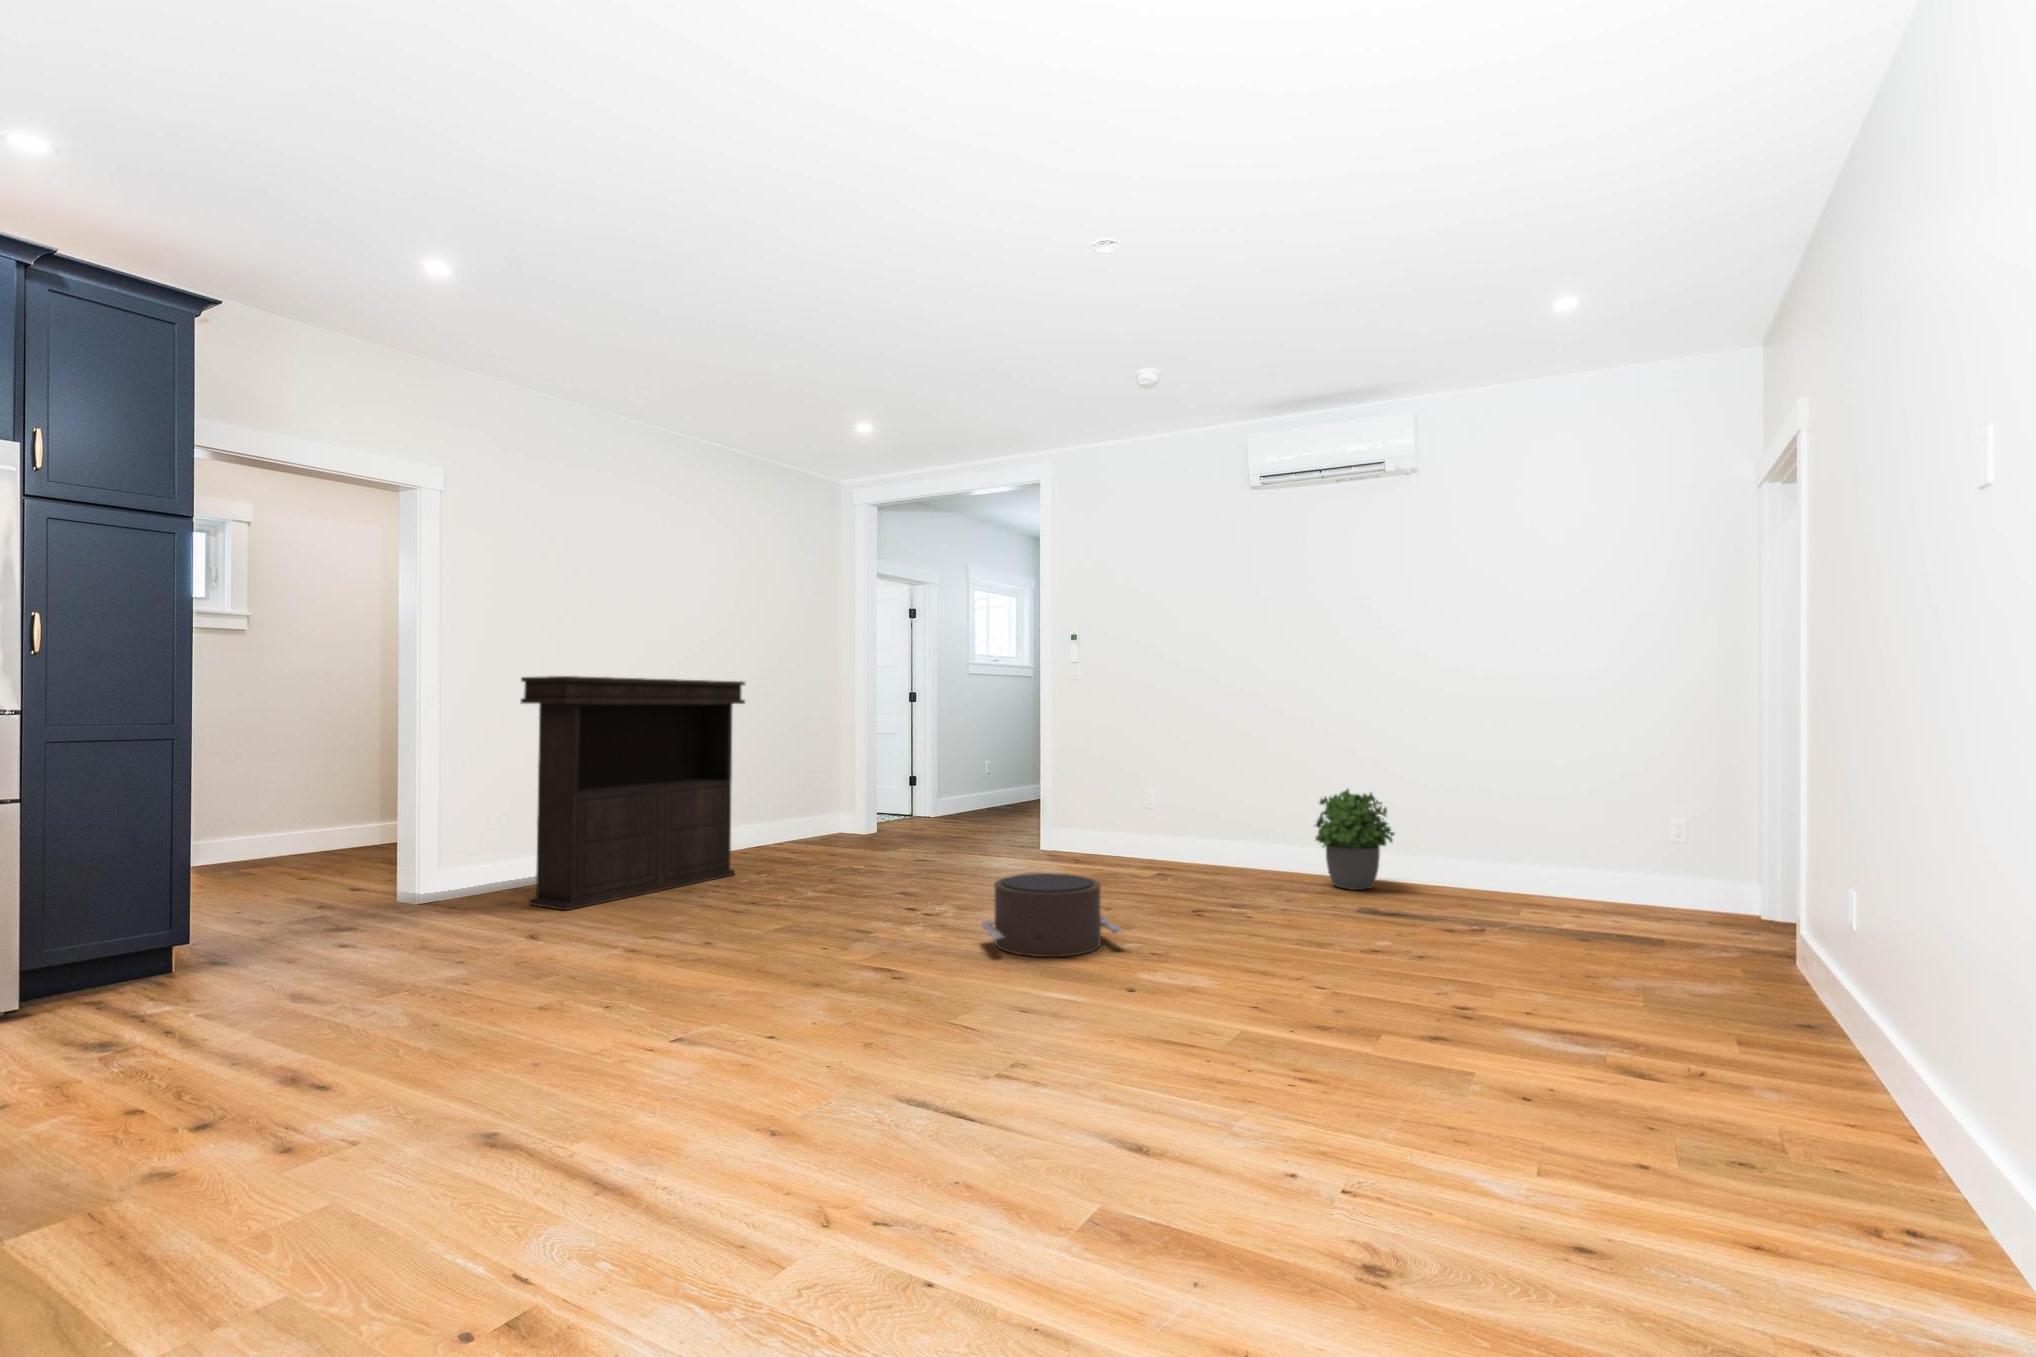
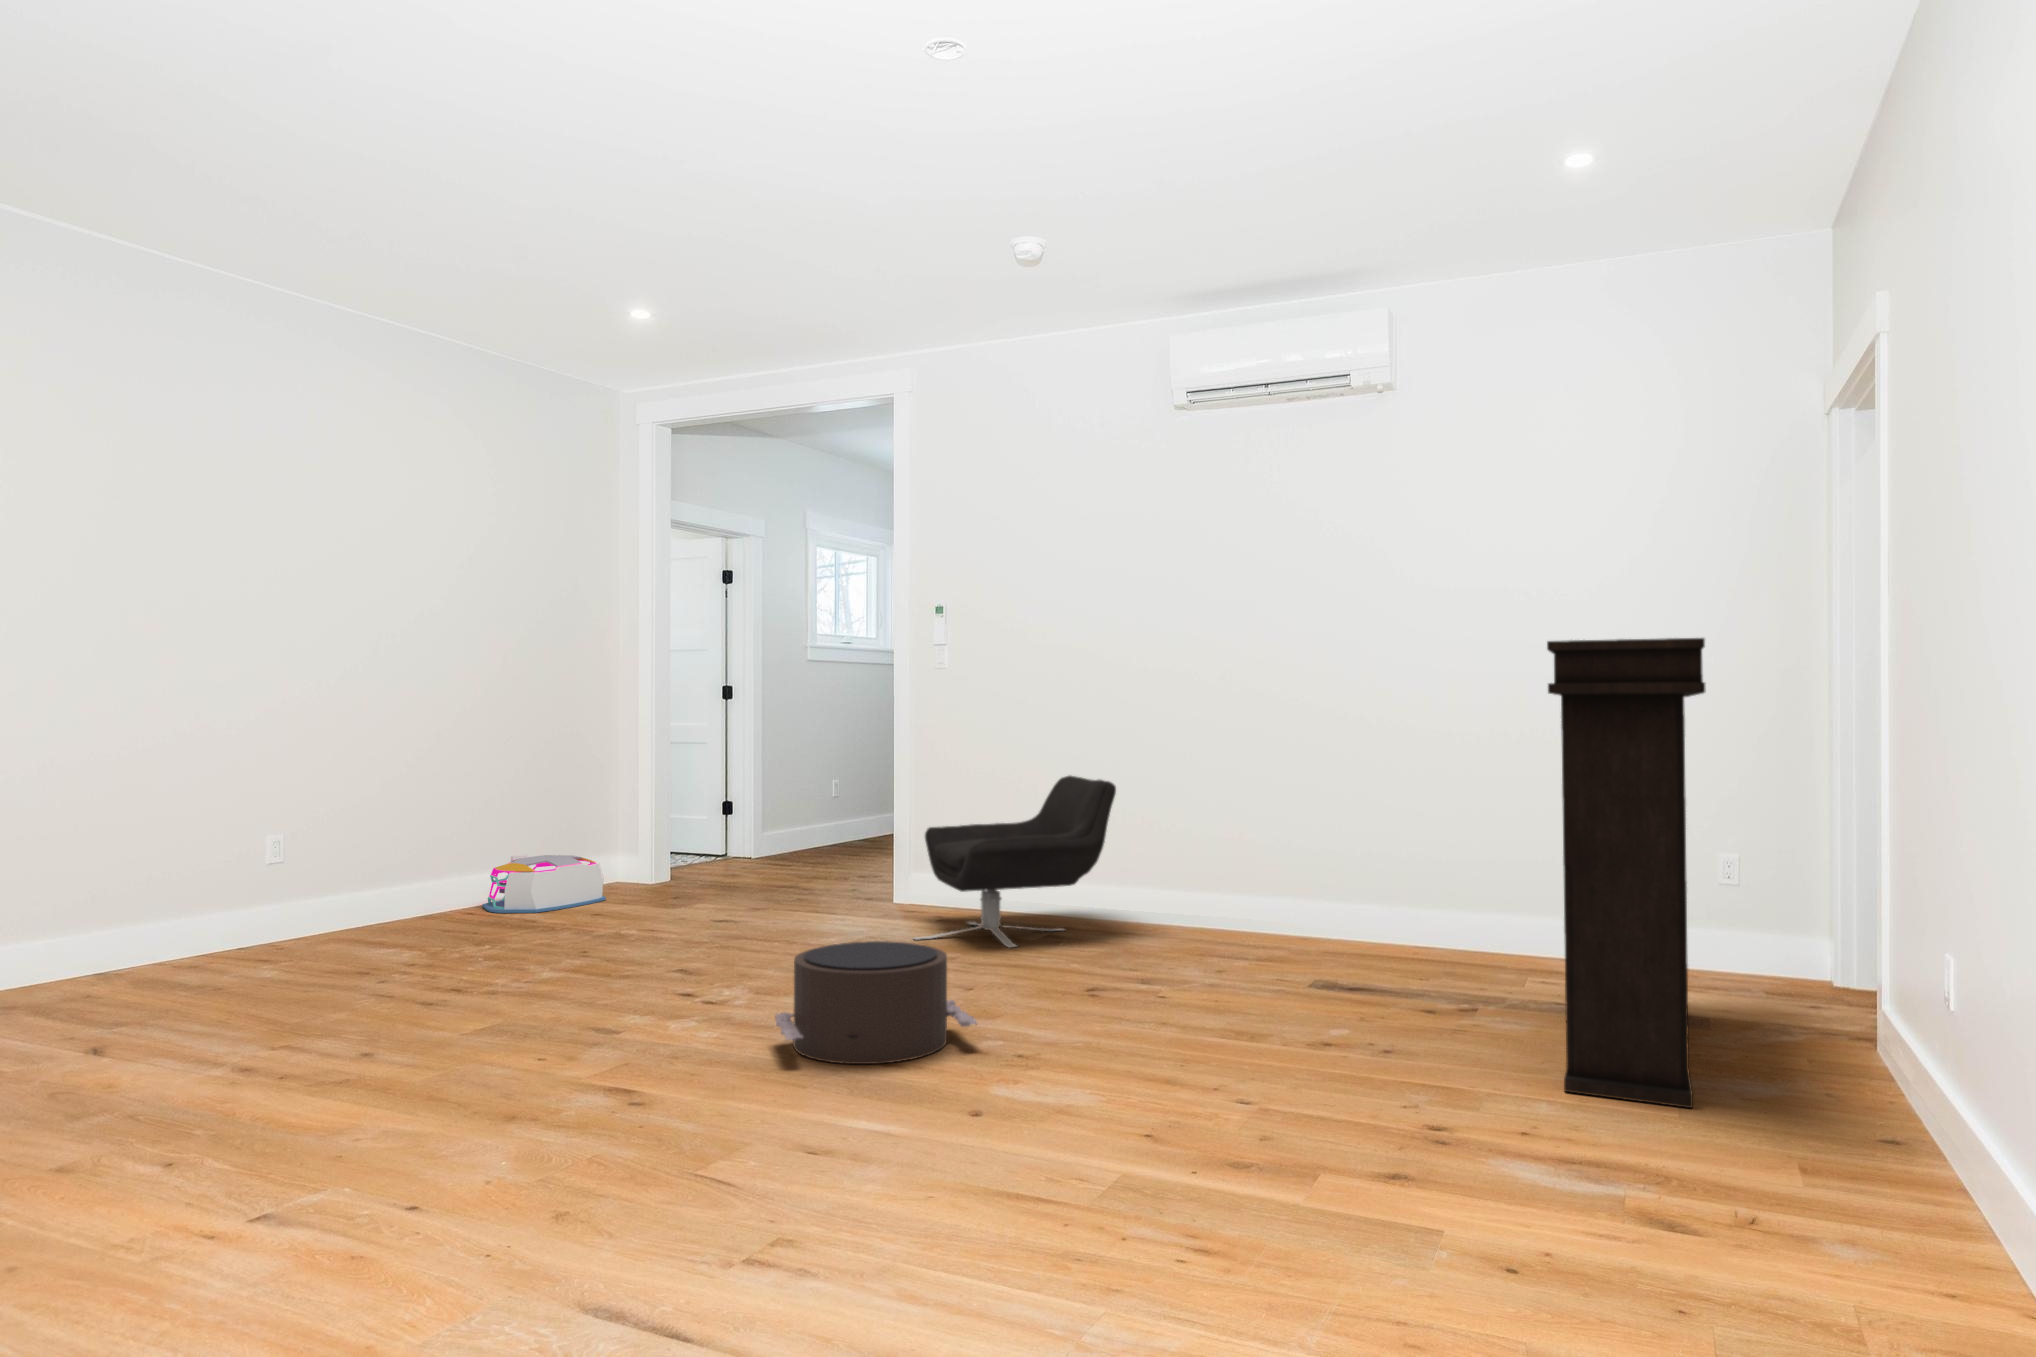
console table: present [521,676,745,910] -> present [1547,638,1706,1108]
lounge chair: none [1060,758,1208,882] -> present [914,776,1116,947]
potted plant: present [1315,789,1394,890] -> none [1255,816,1362,953]
storage bin: none [752,812,835,853] -> present [482,854,606,913]

